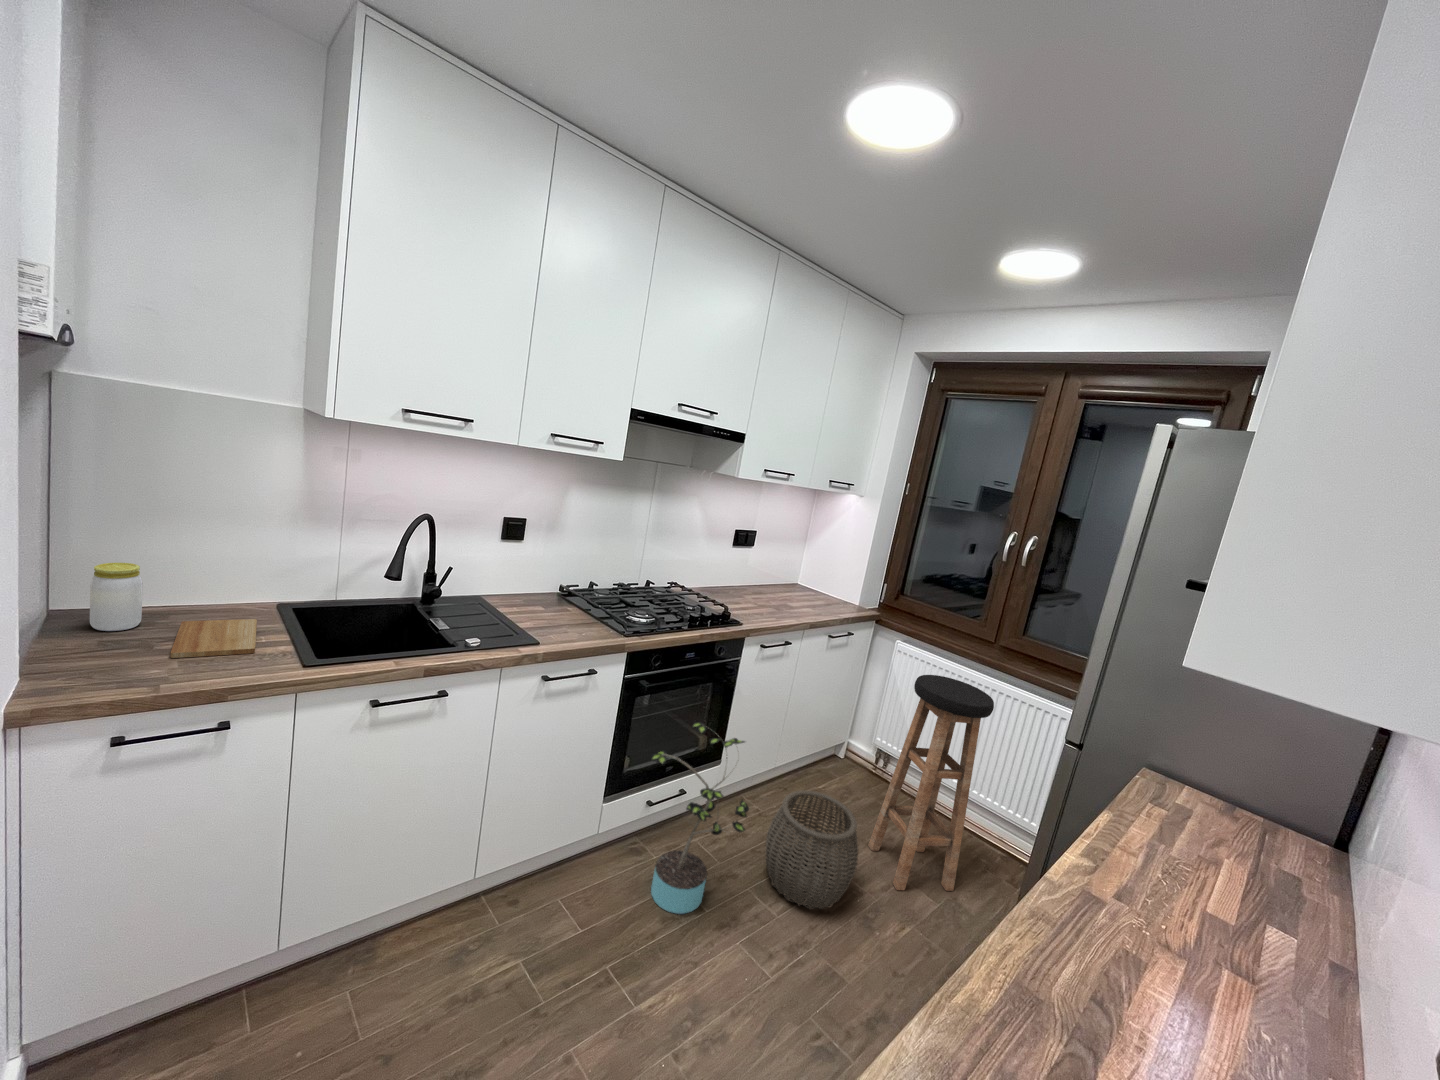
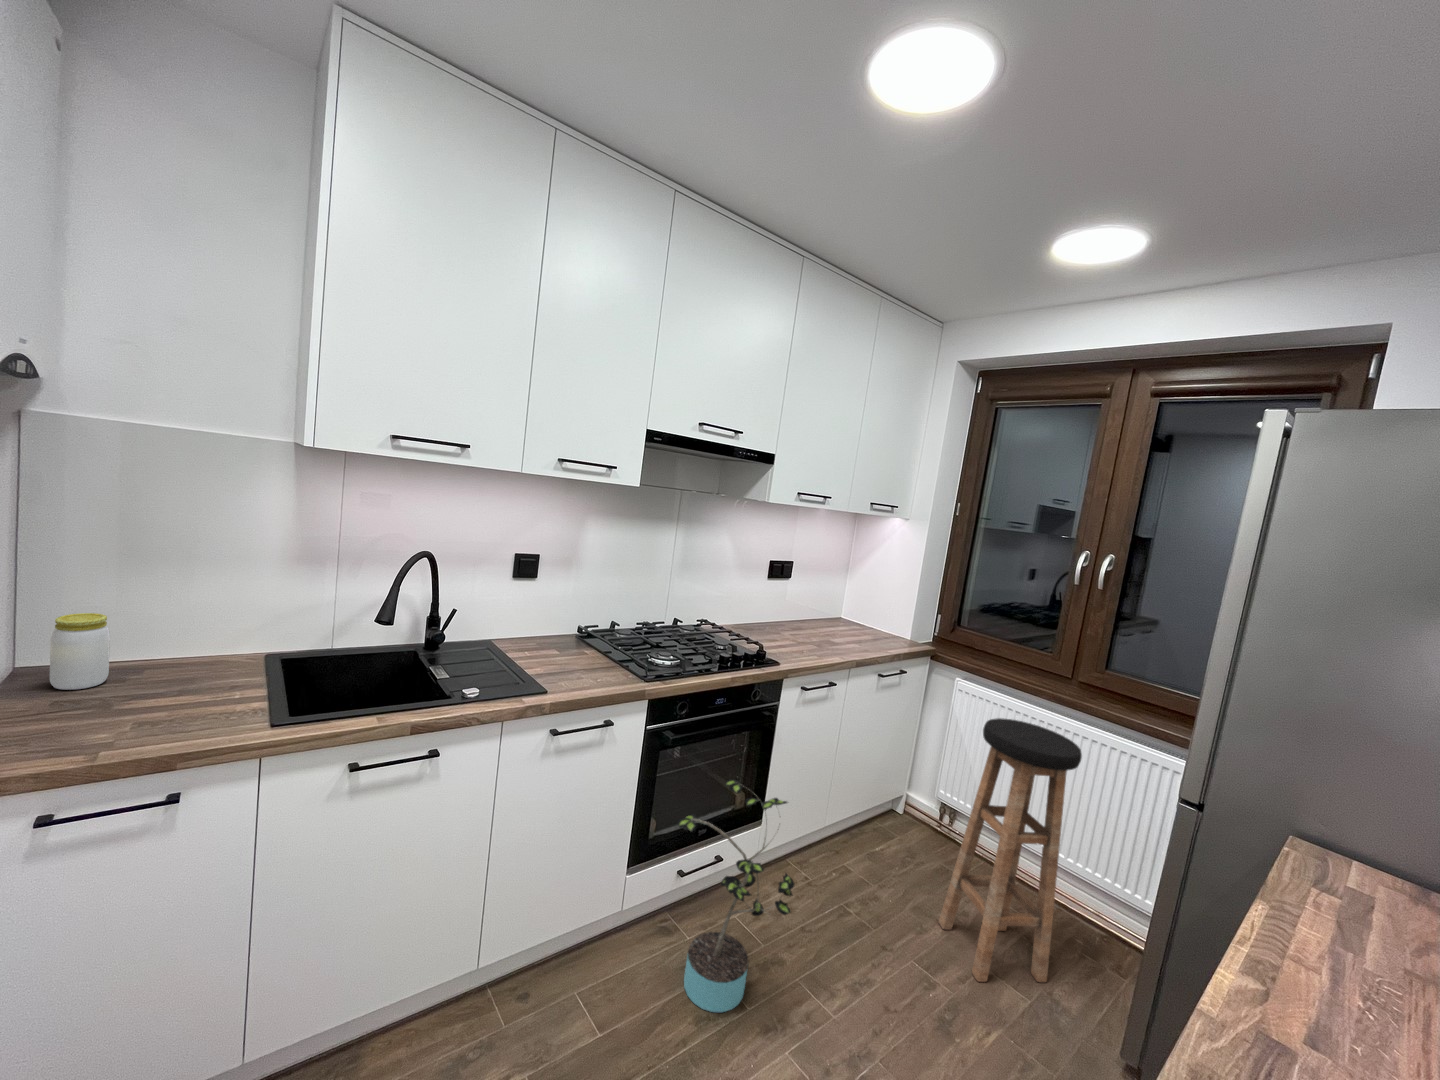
cutting board: present [170,619,257,658] -> none [125,672,235,720]
woven basket: present [766,790,858,909] -> none [817,858,928,1008]

